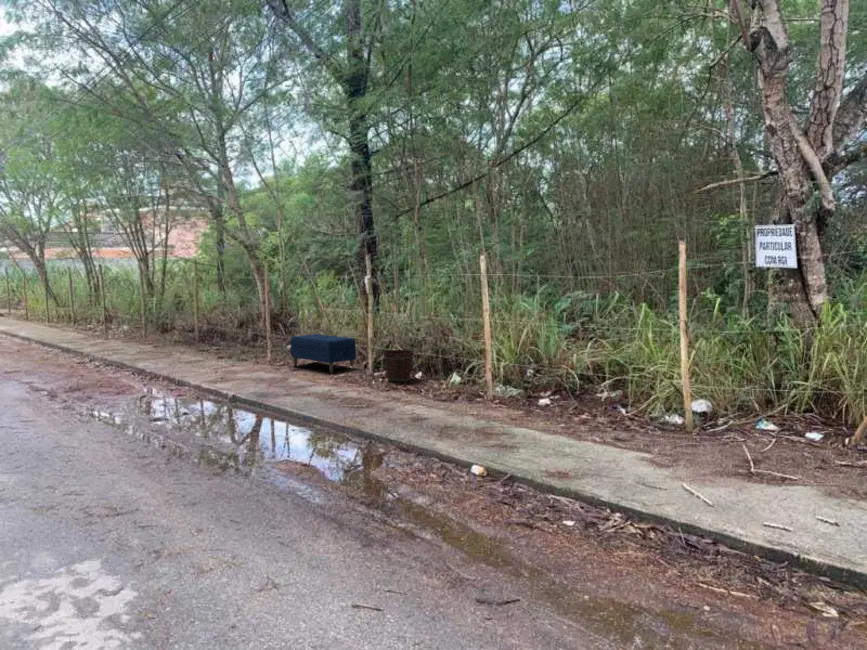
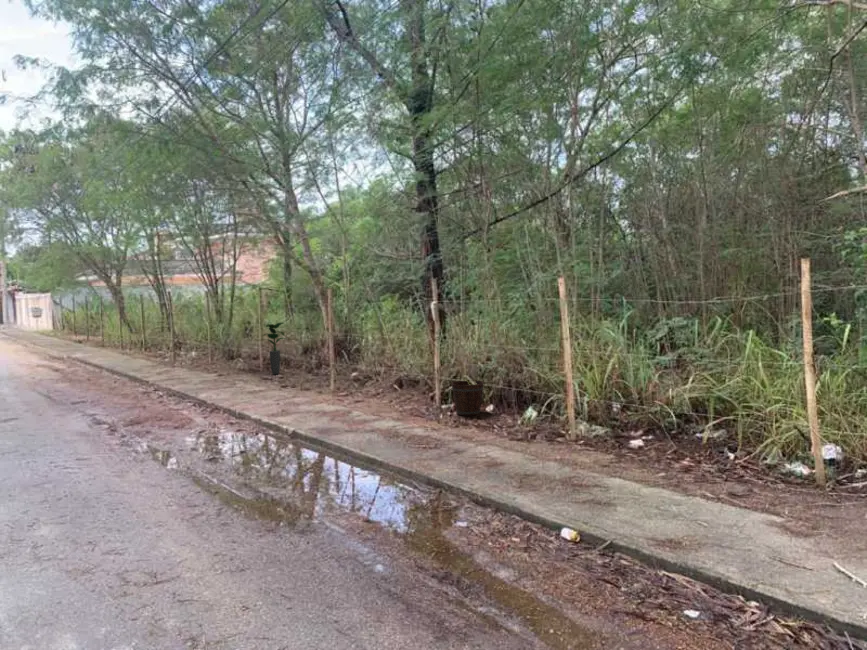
potted plant: none [197,296,222,348] -> present [264,323,284,375]
bench: present [291,334,356,373] -> none [355,362,422,404]

